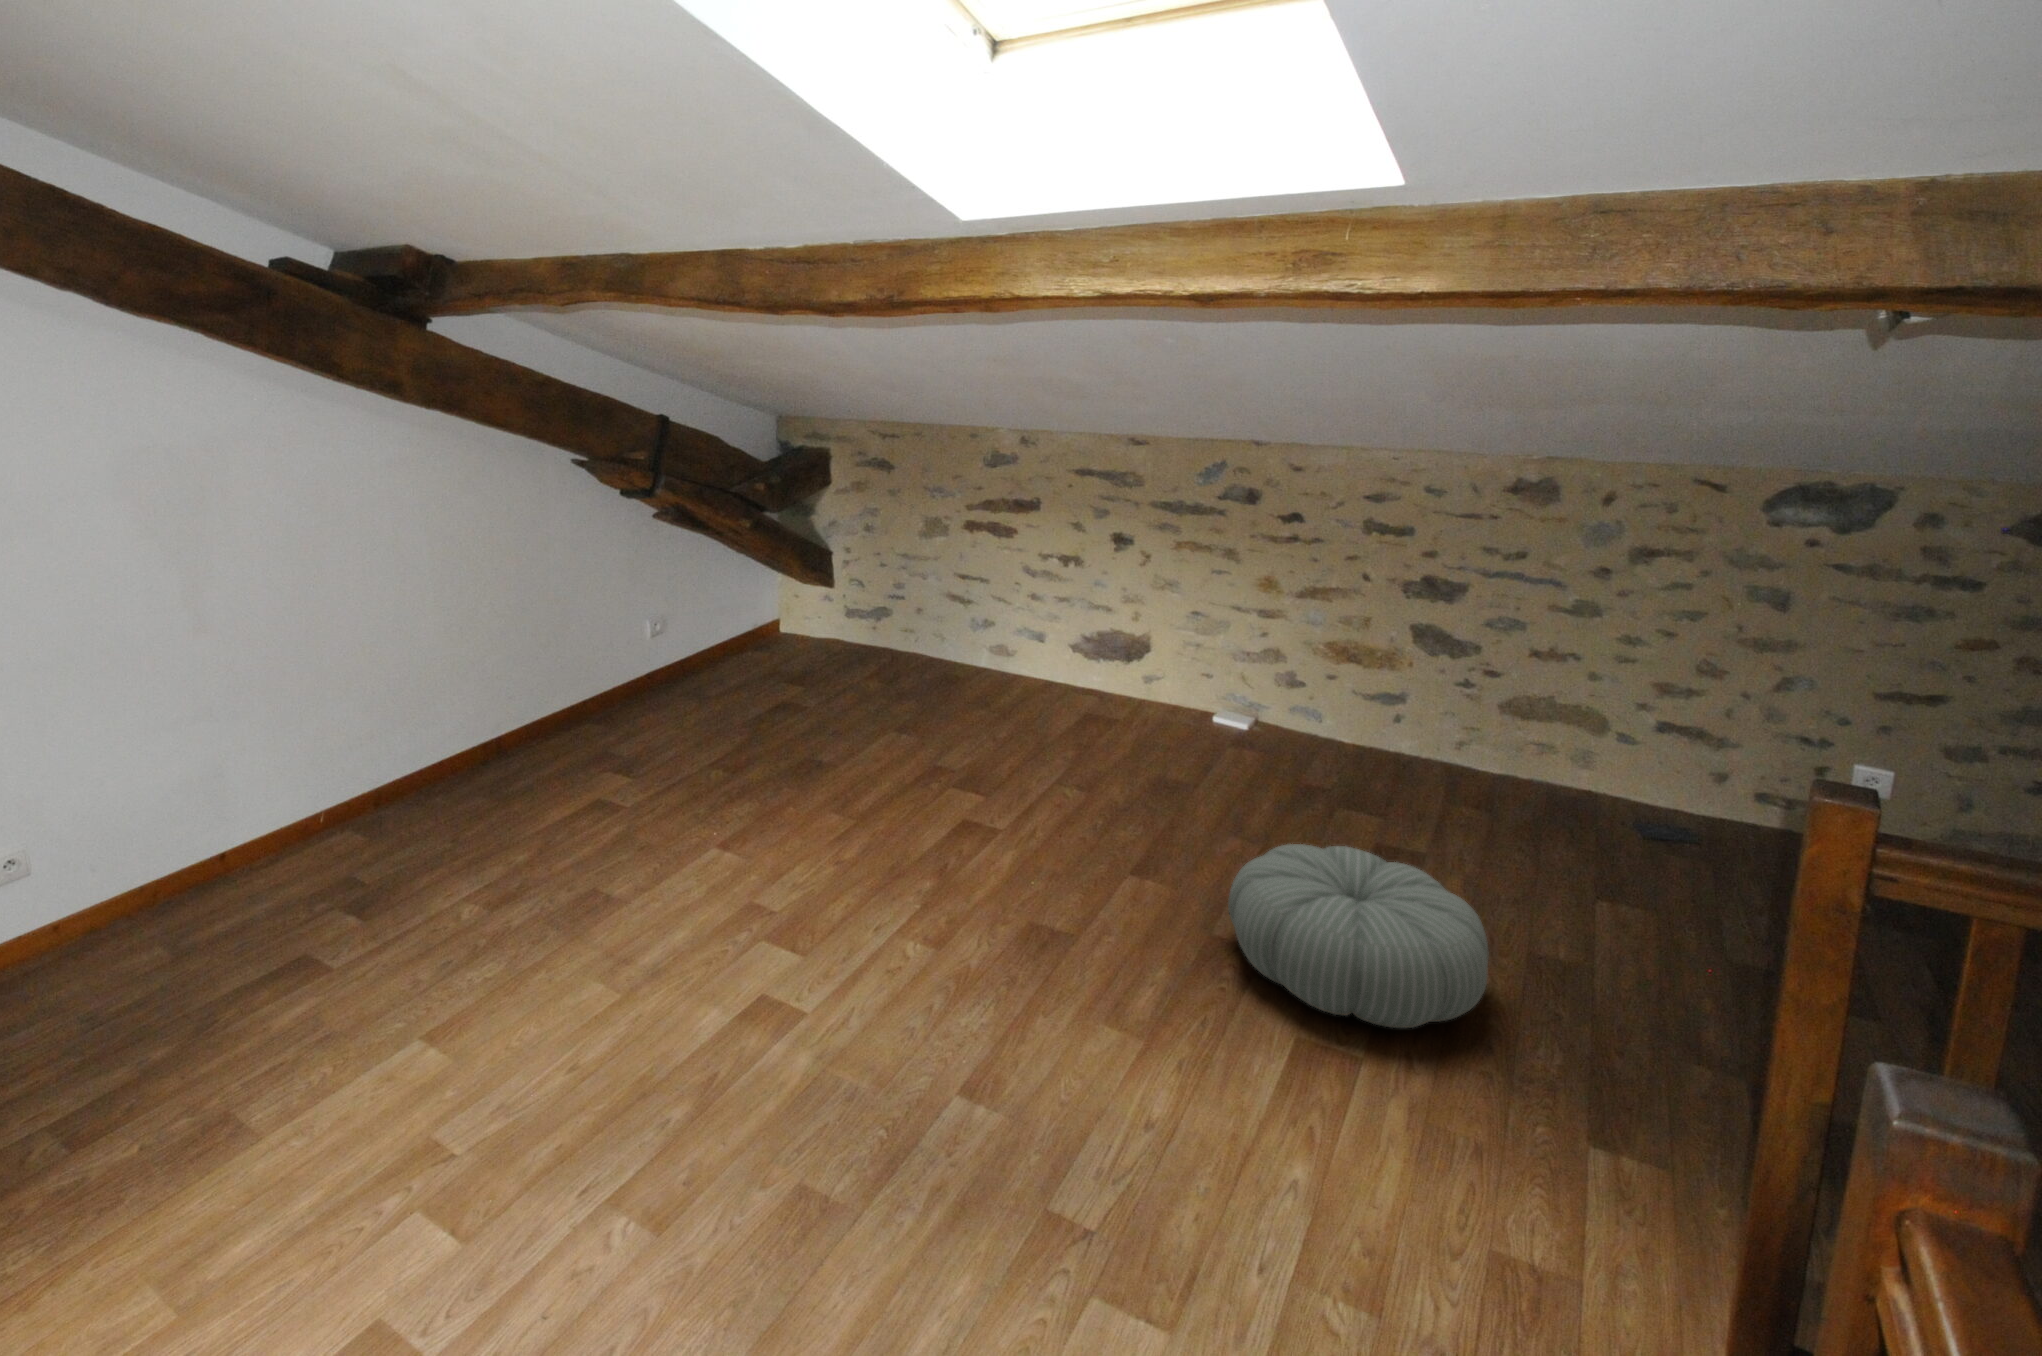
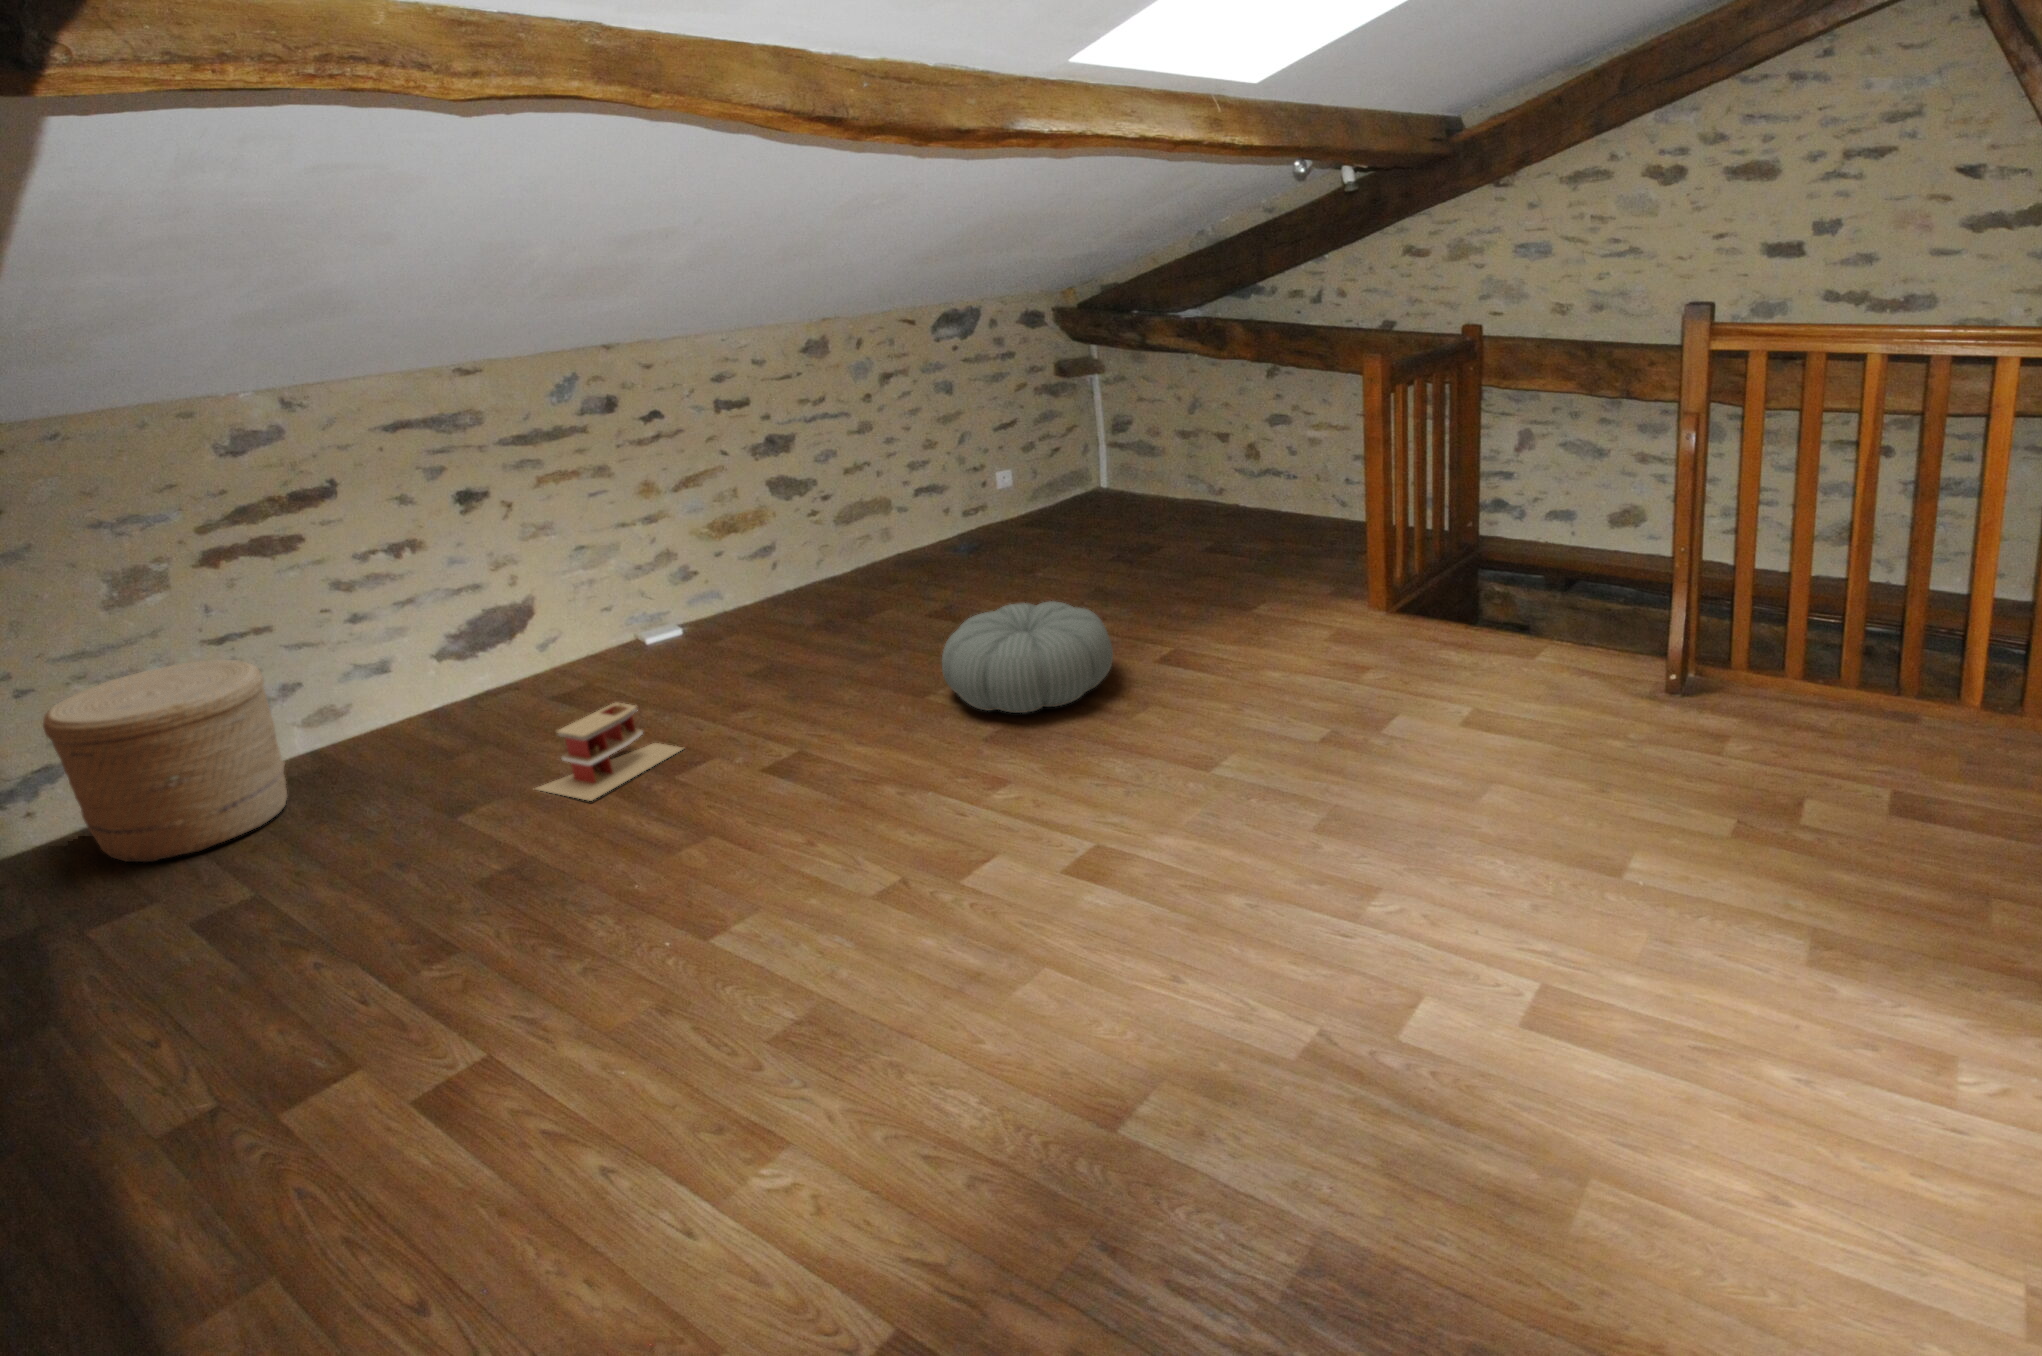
woven basket: none [851,576,949,689] -> present [43,660,287,862]
toy house: none [969,719,1071,791] -> present [536,702,683,801]

